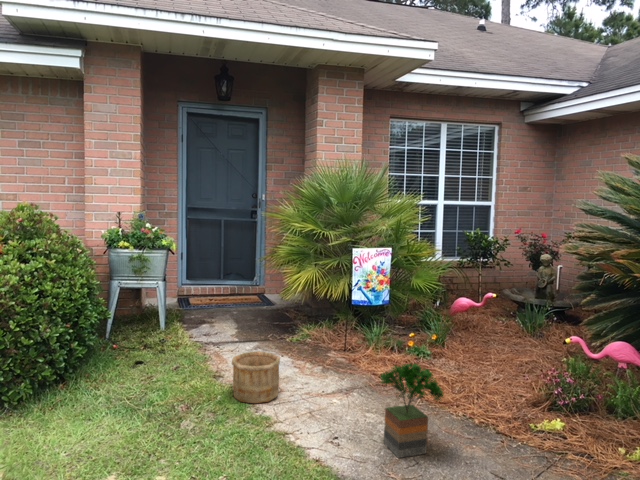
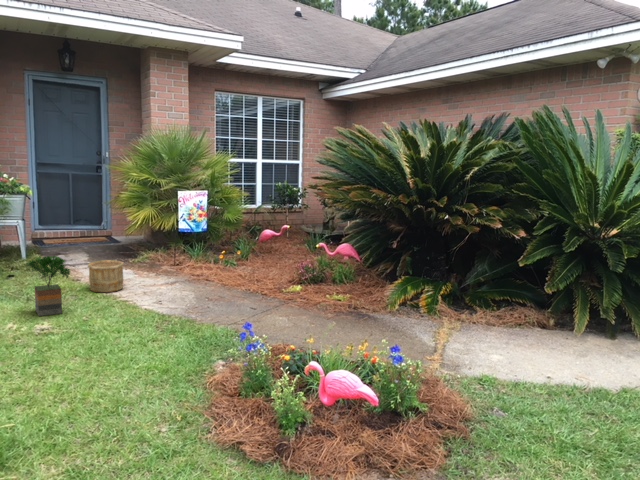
potted tree: present [381,363,444,458] -> present [27,256,70,316]

